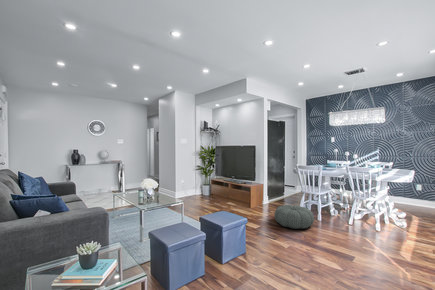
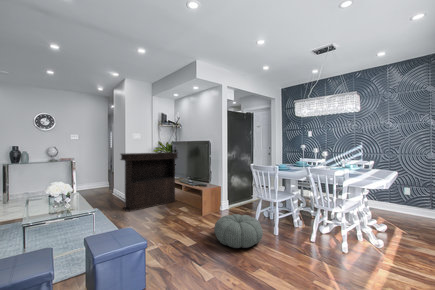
console table: none [178,155,221,206] -> present [121,152,178,212]

